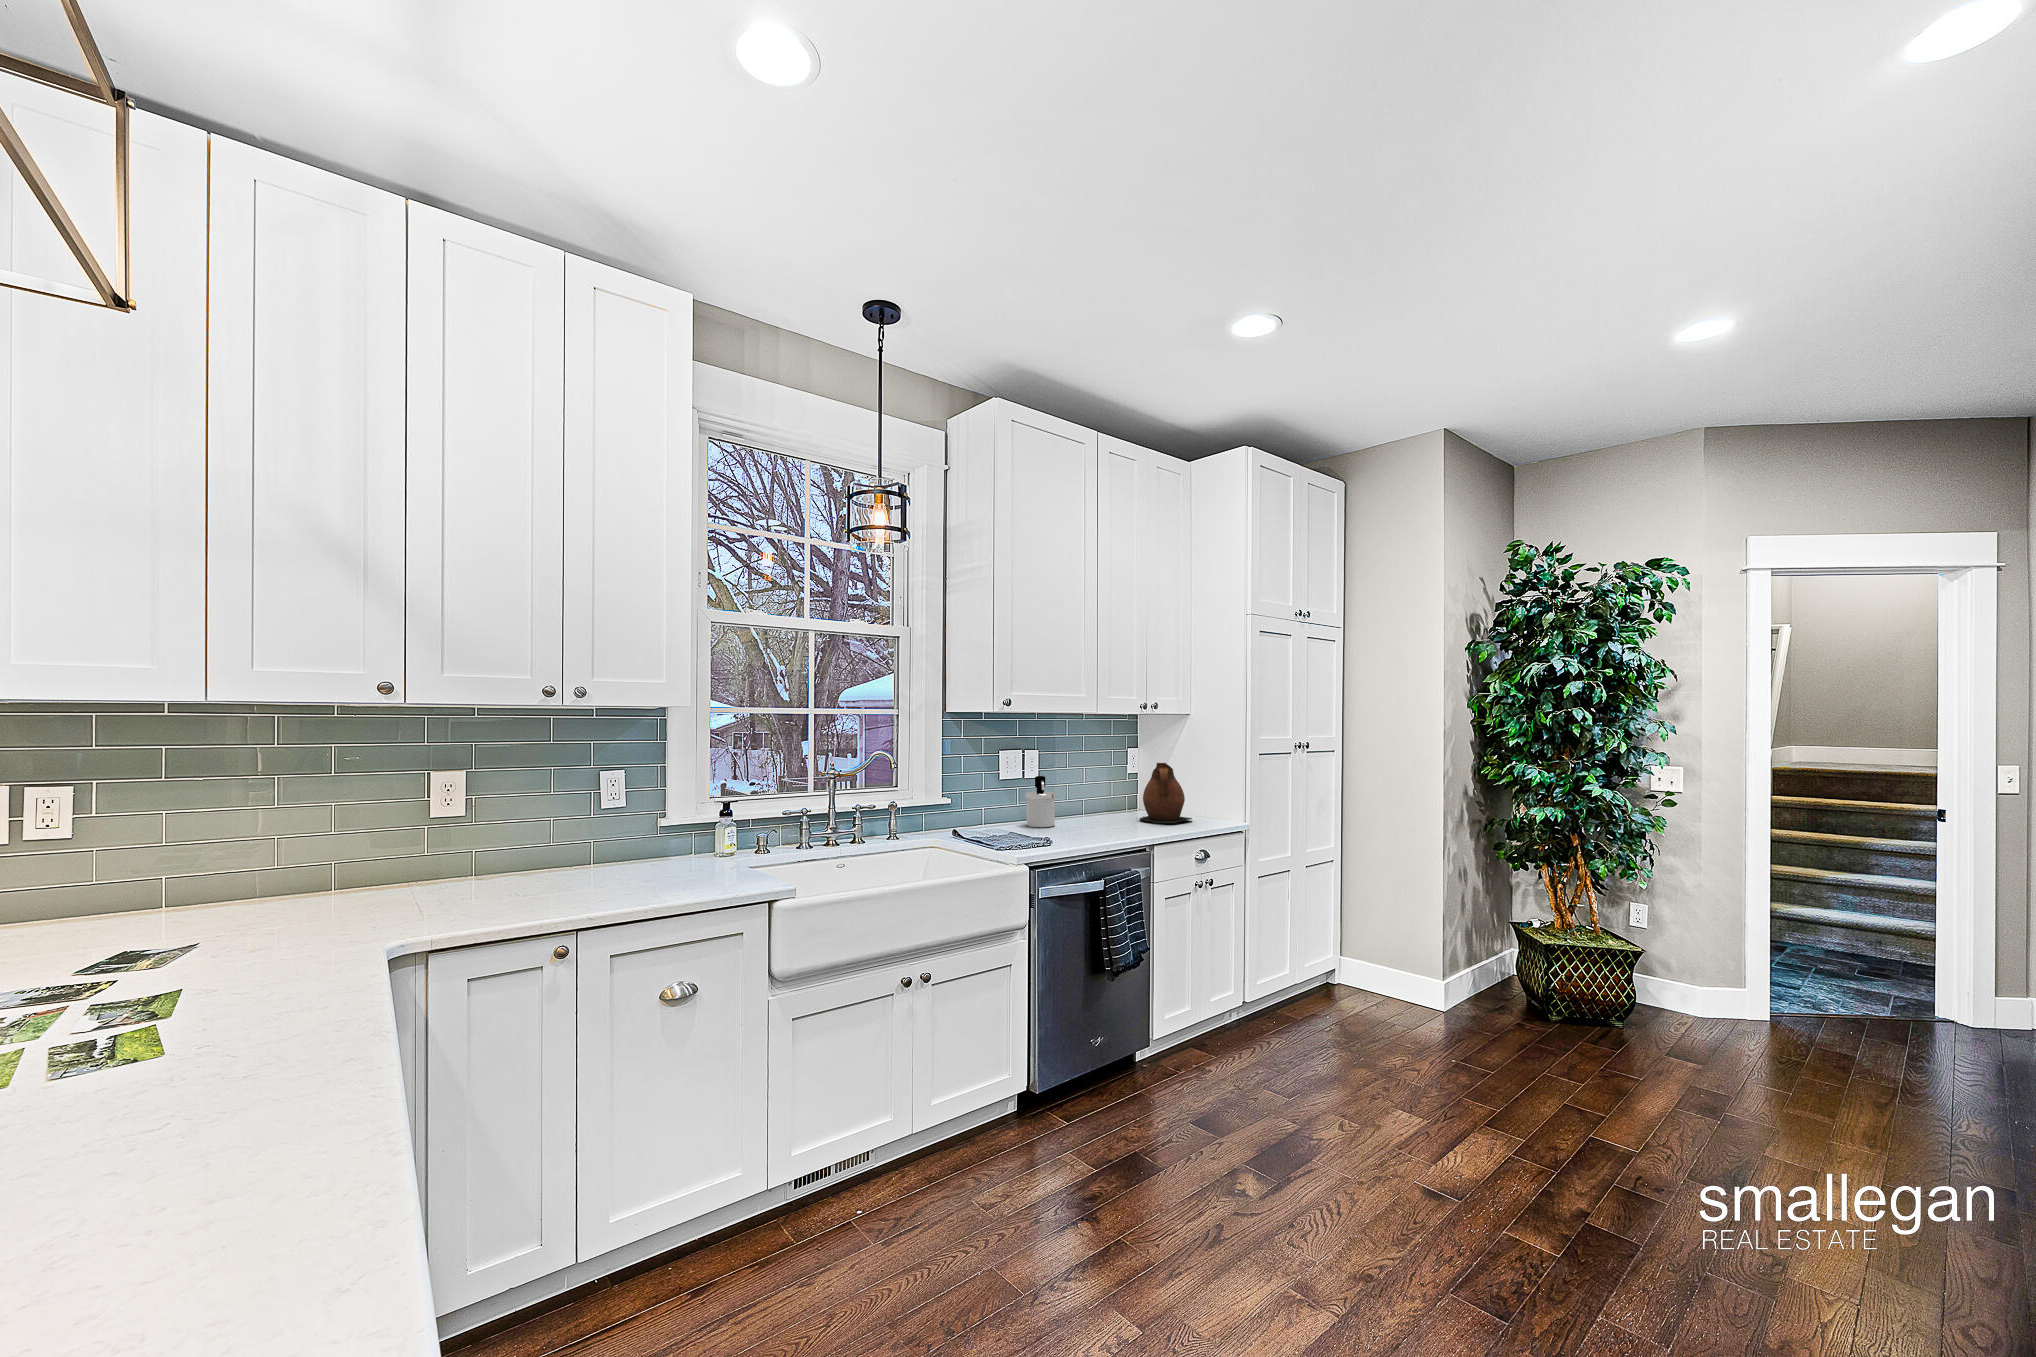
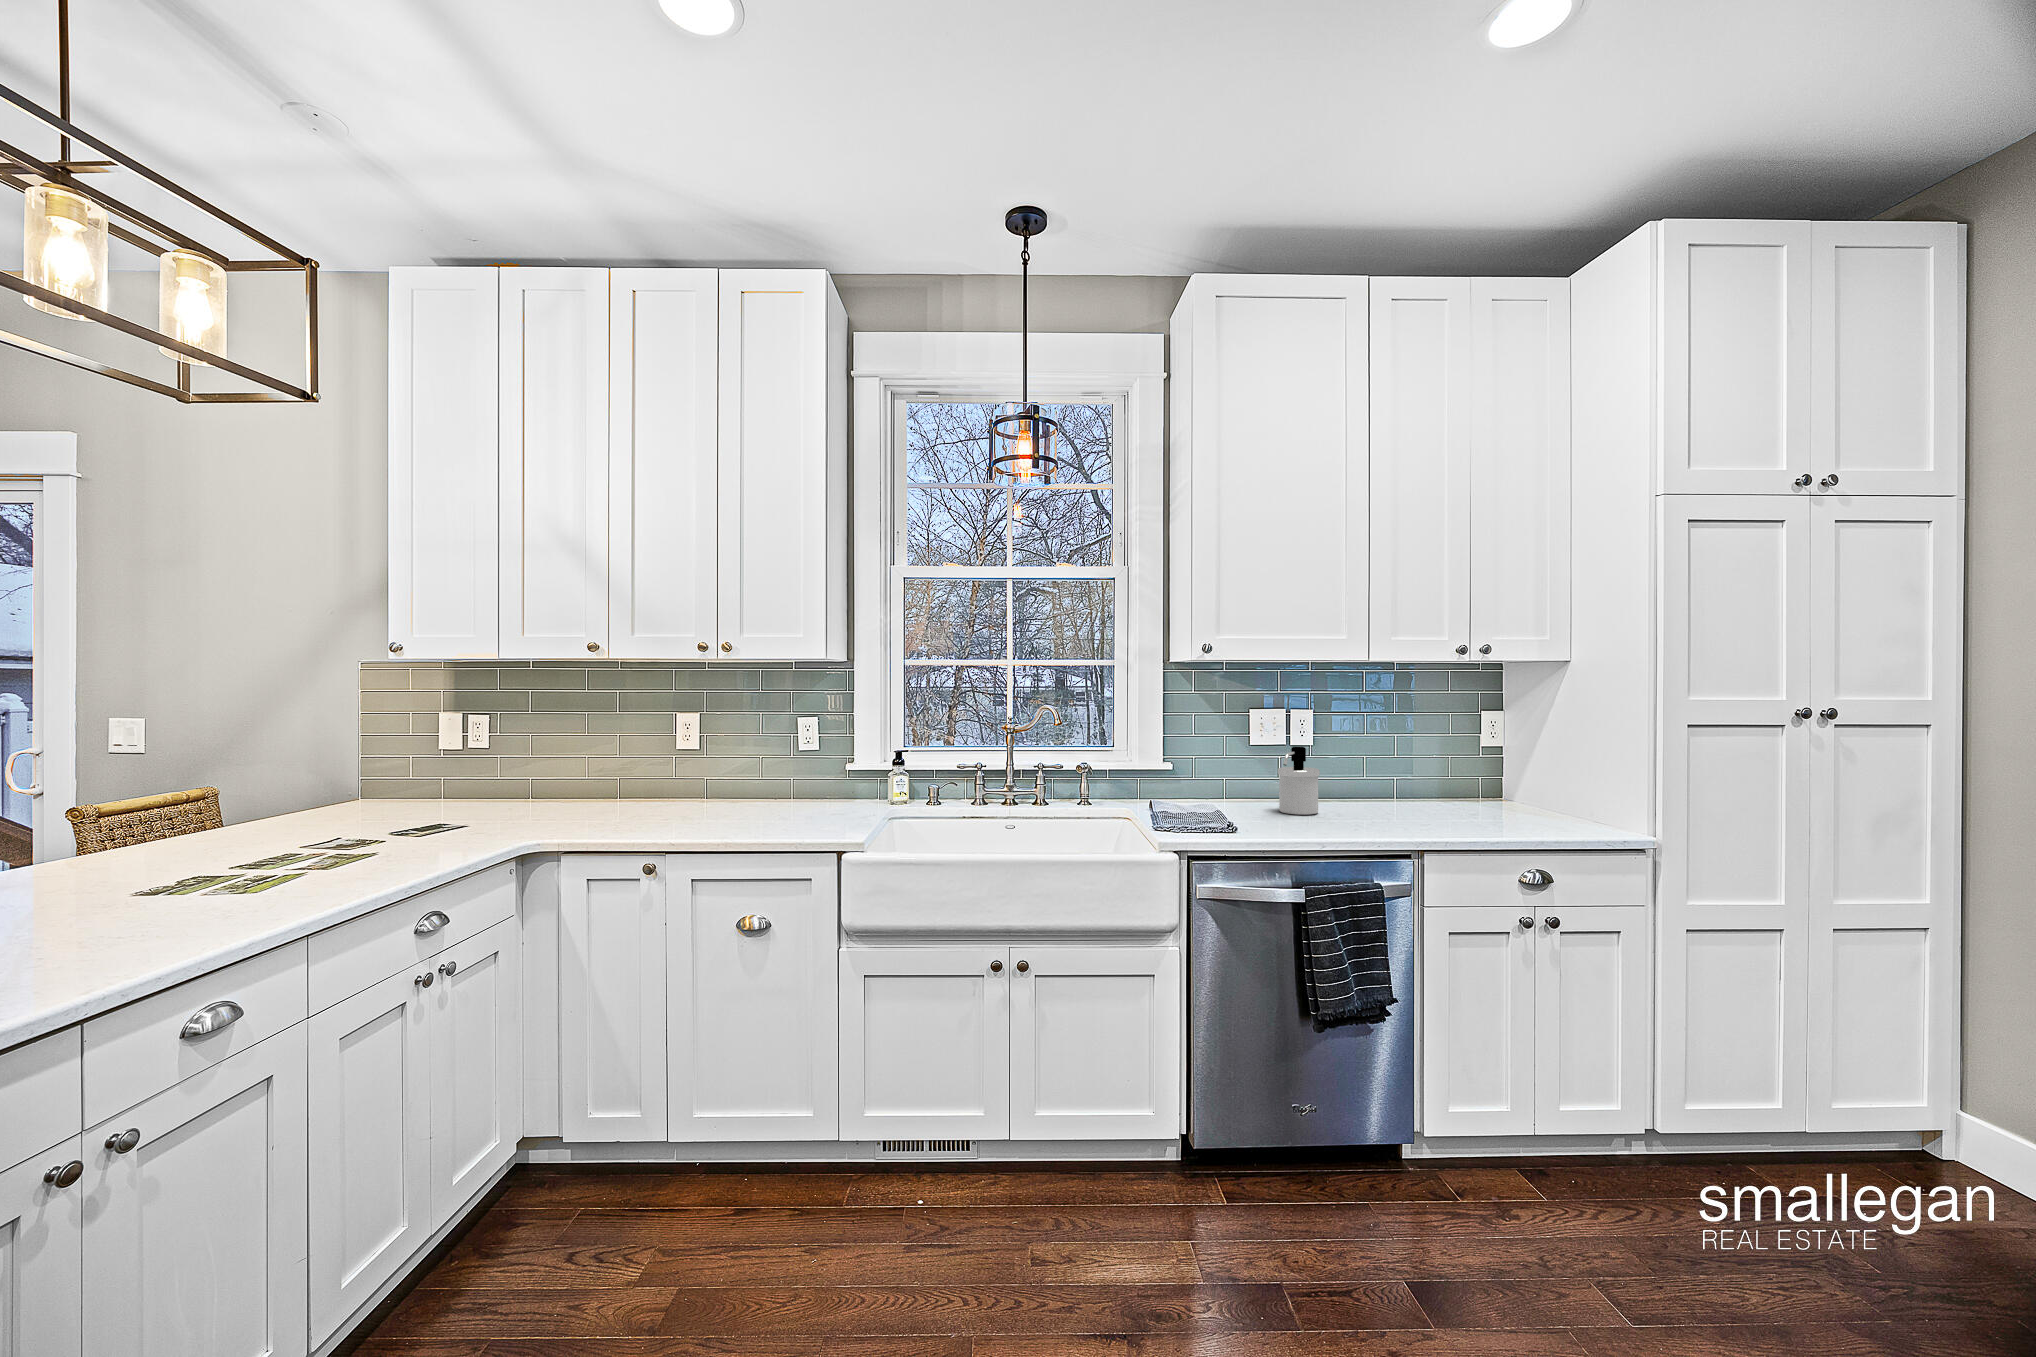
ceramic pitcher: present [1140,763,1192,823] -> none [1455,738,1548,830]

